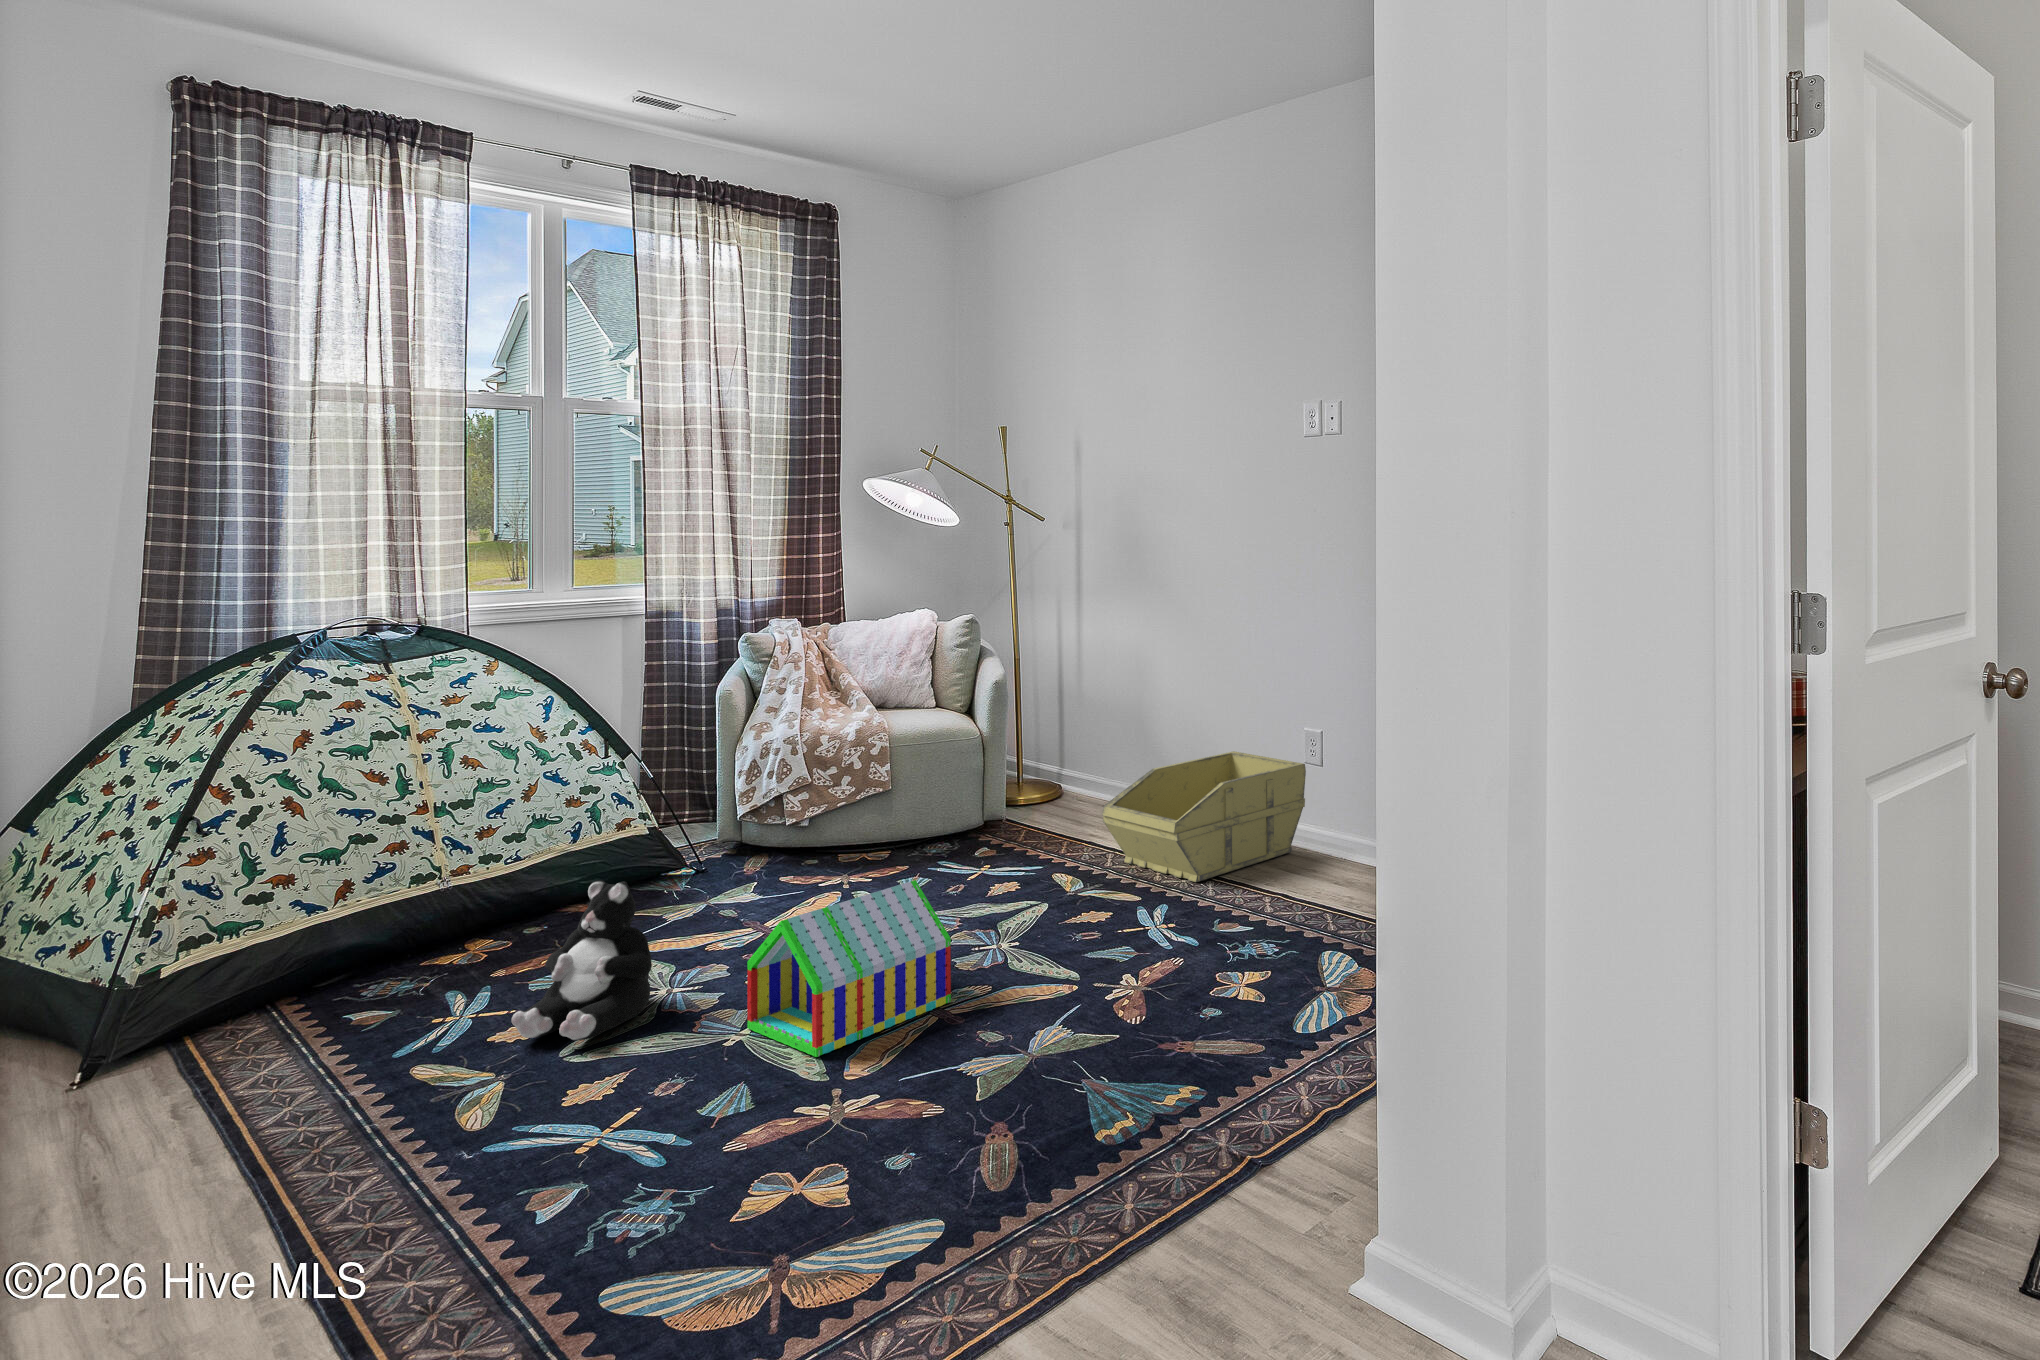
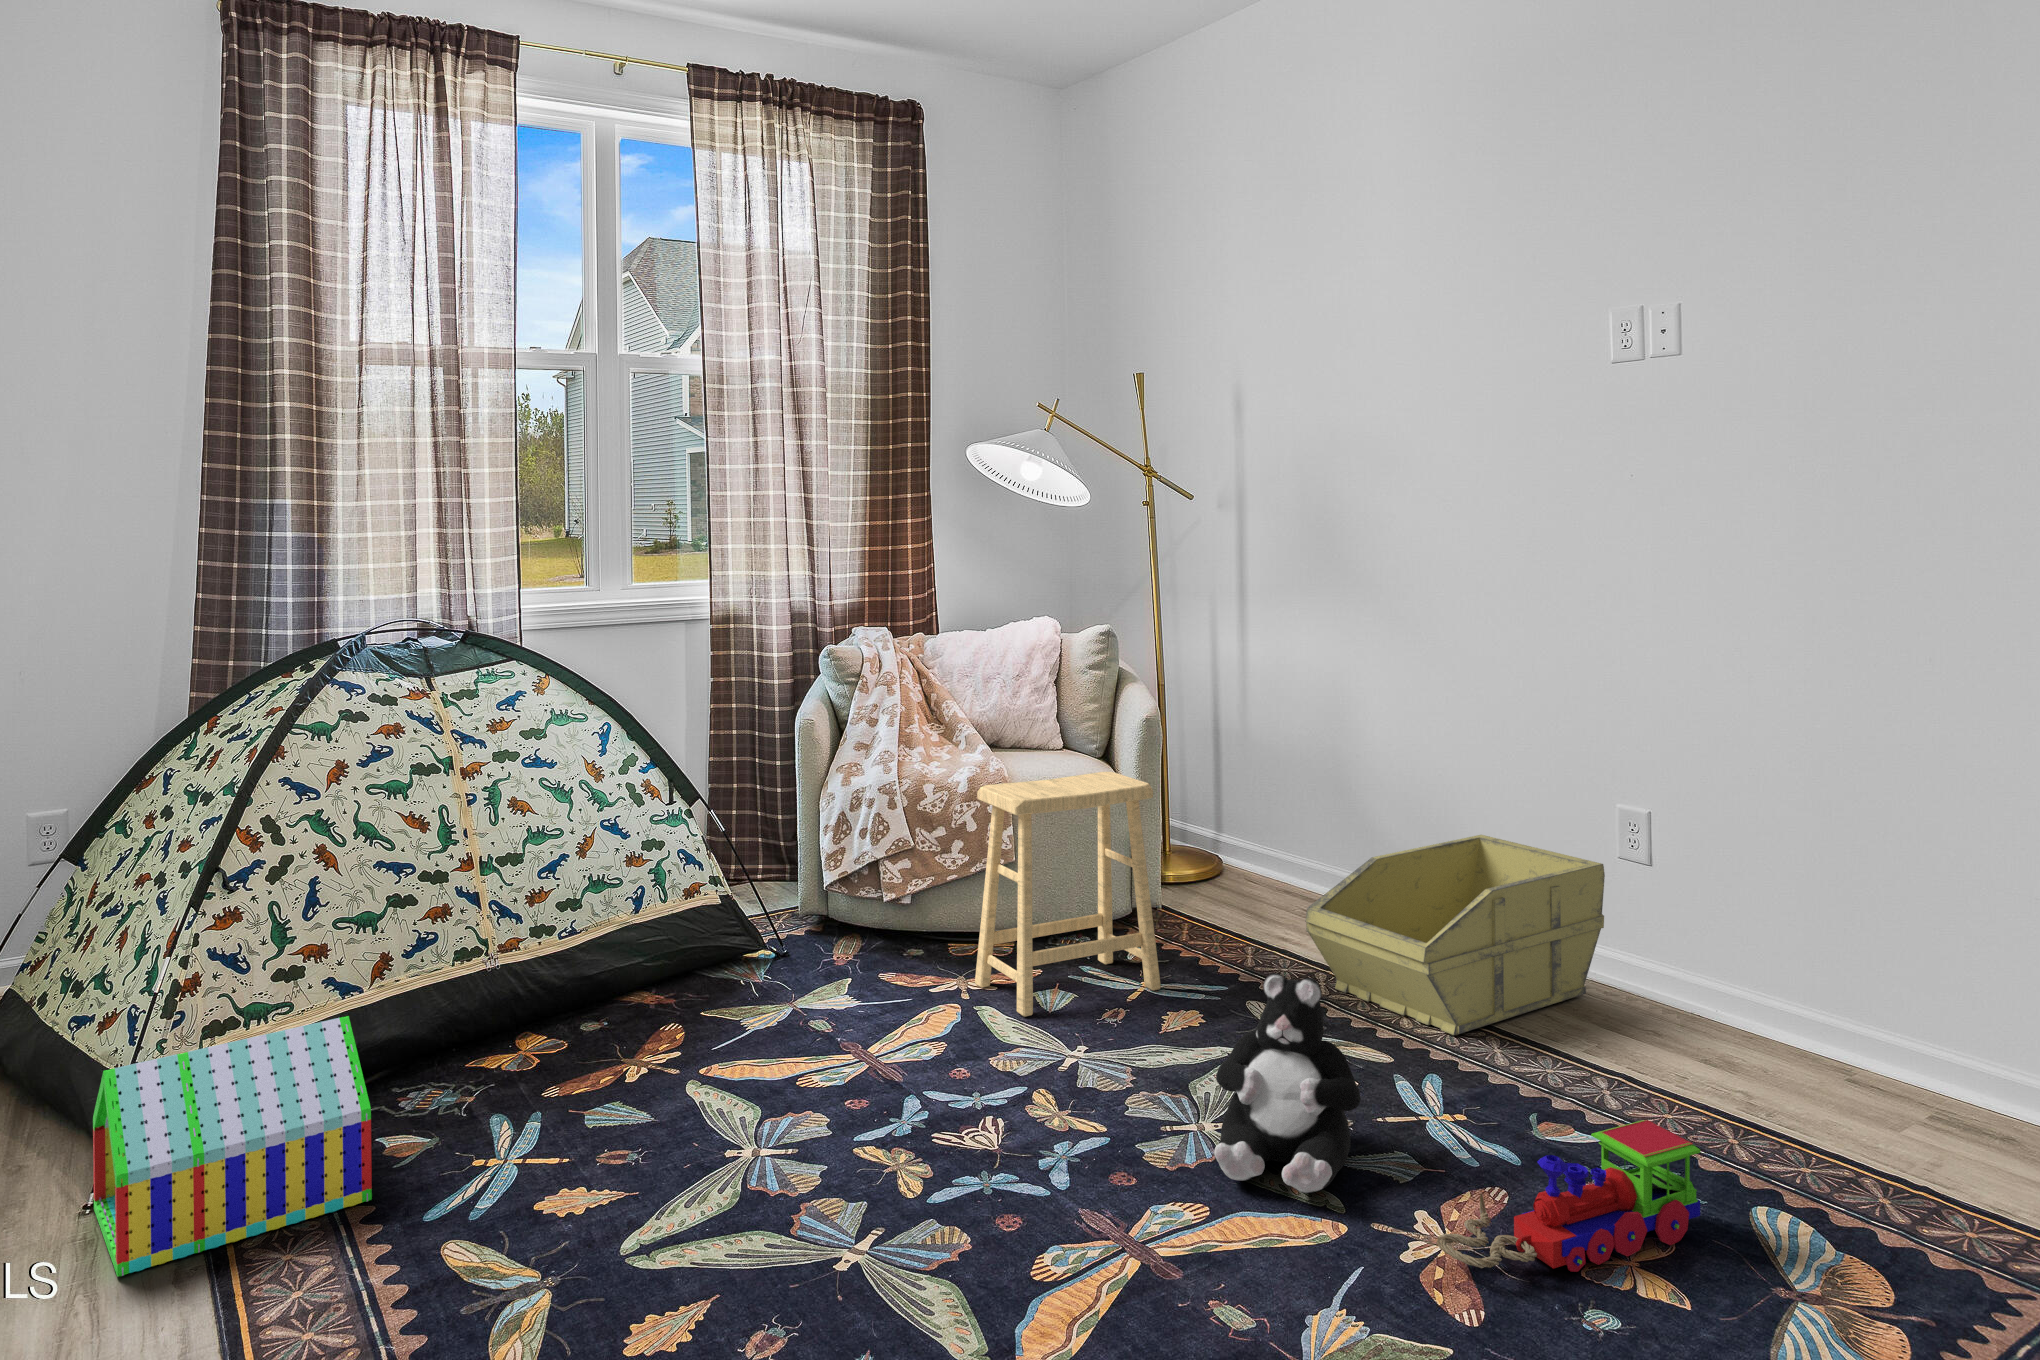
footstool: none [856,718,998,897] -> present [975,772,1161,1017]
plush toy: present [511,880,652,1041] -> present [1214,973,1361,1193]
toy house: present [747,880,951,1057] -> present [93,1016,372,1277]
toy train: none [1142,906,1308,999] -> present [1437,1120,1701,1272]

